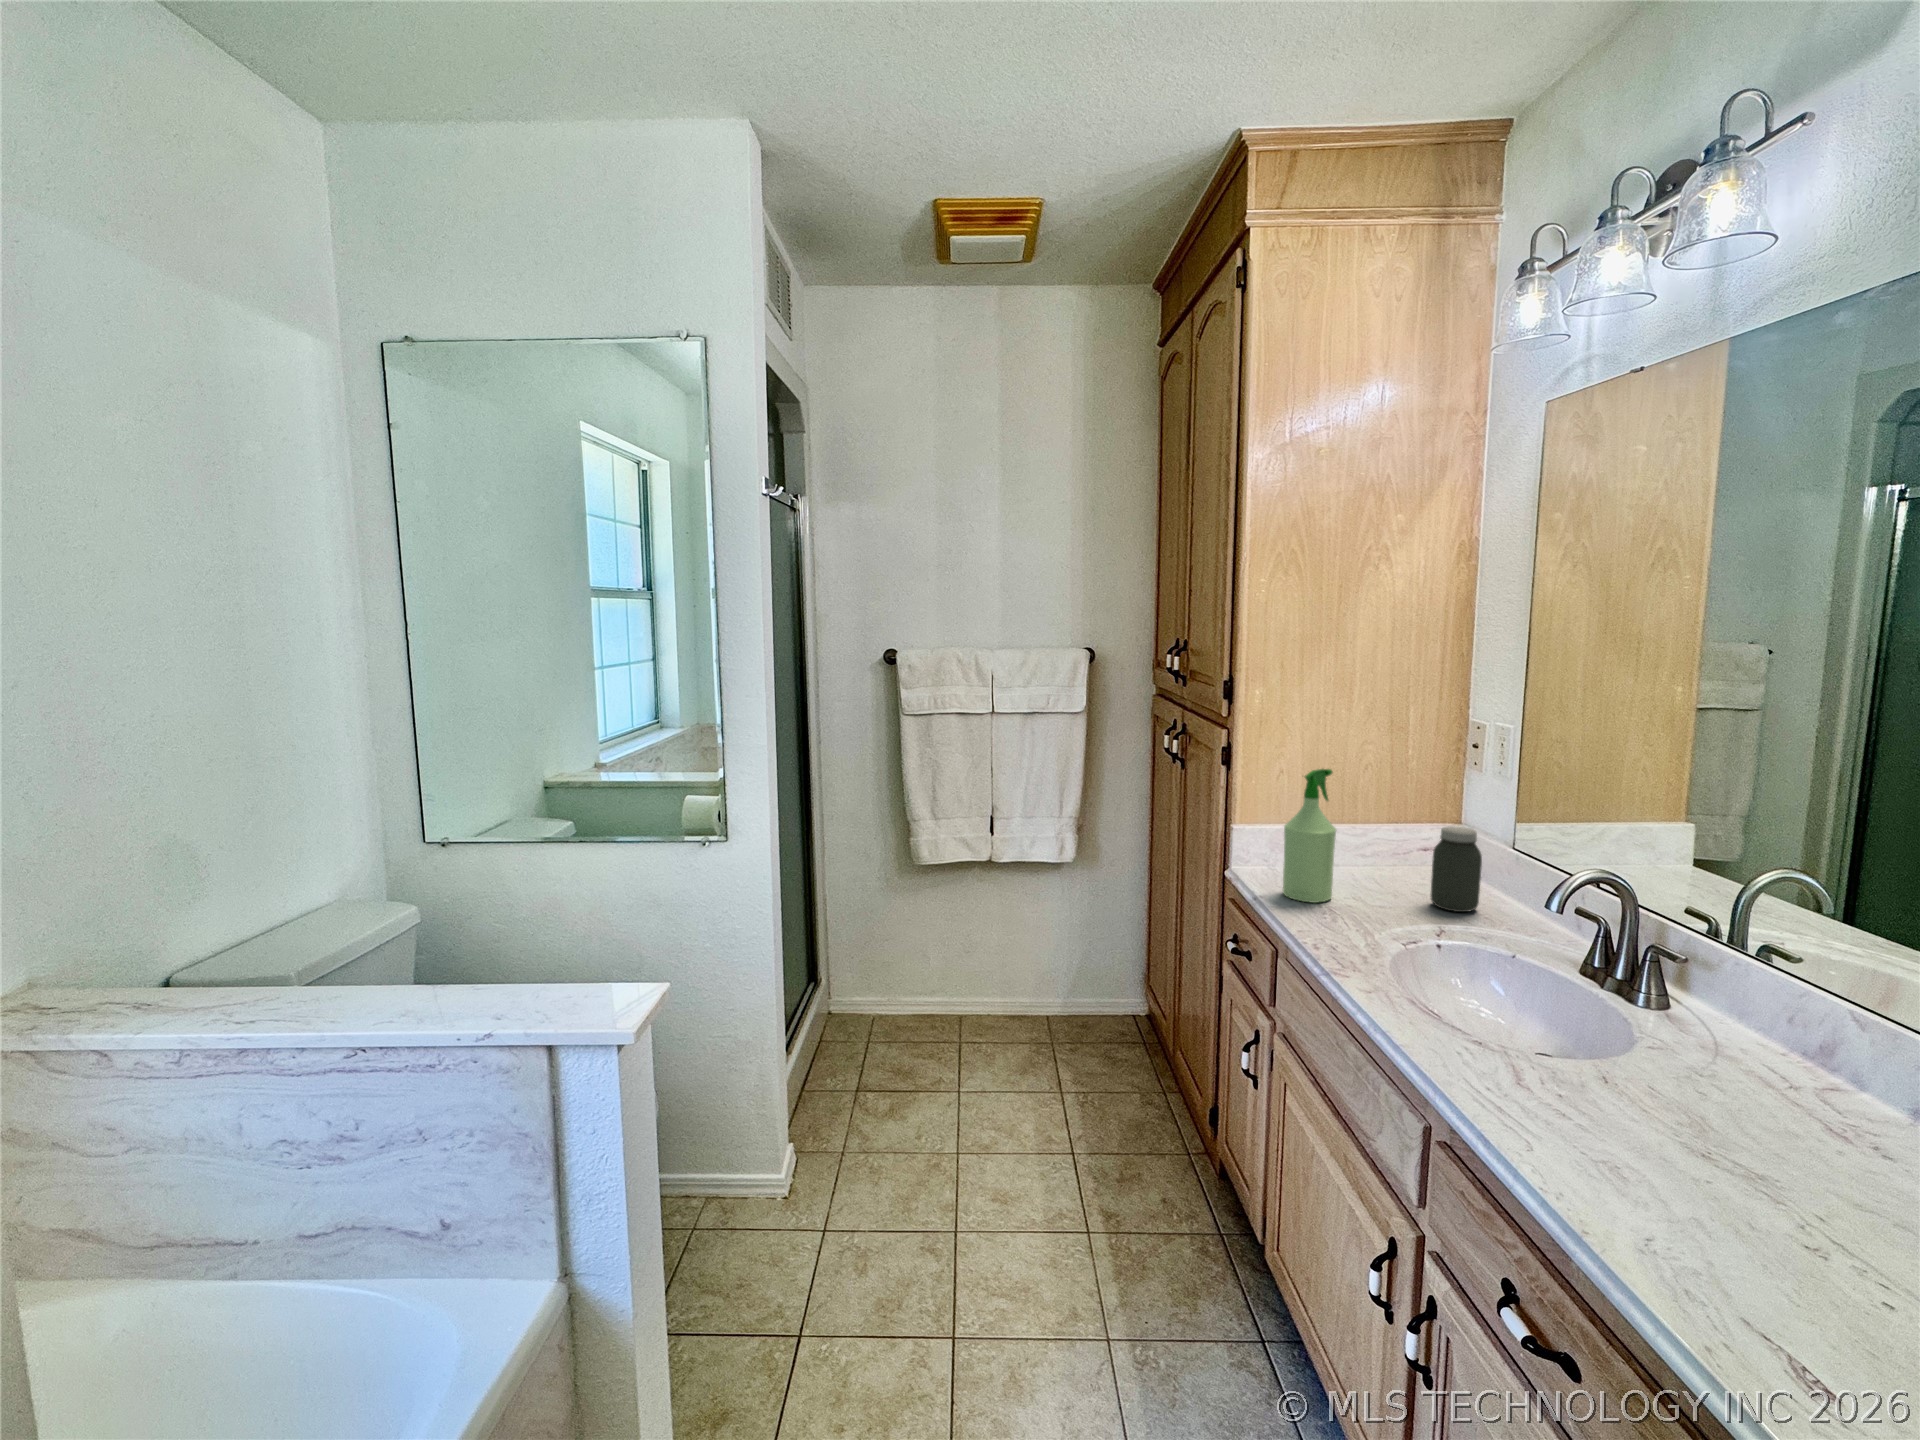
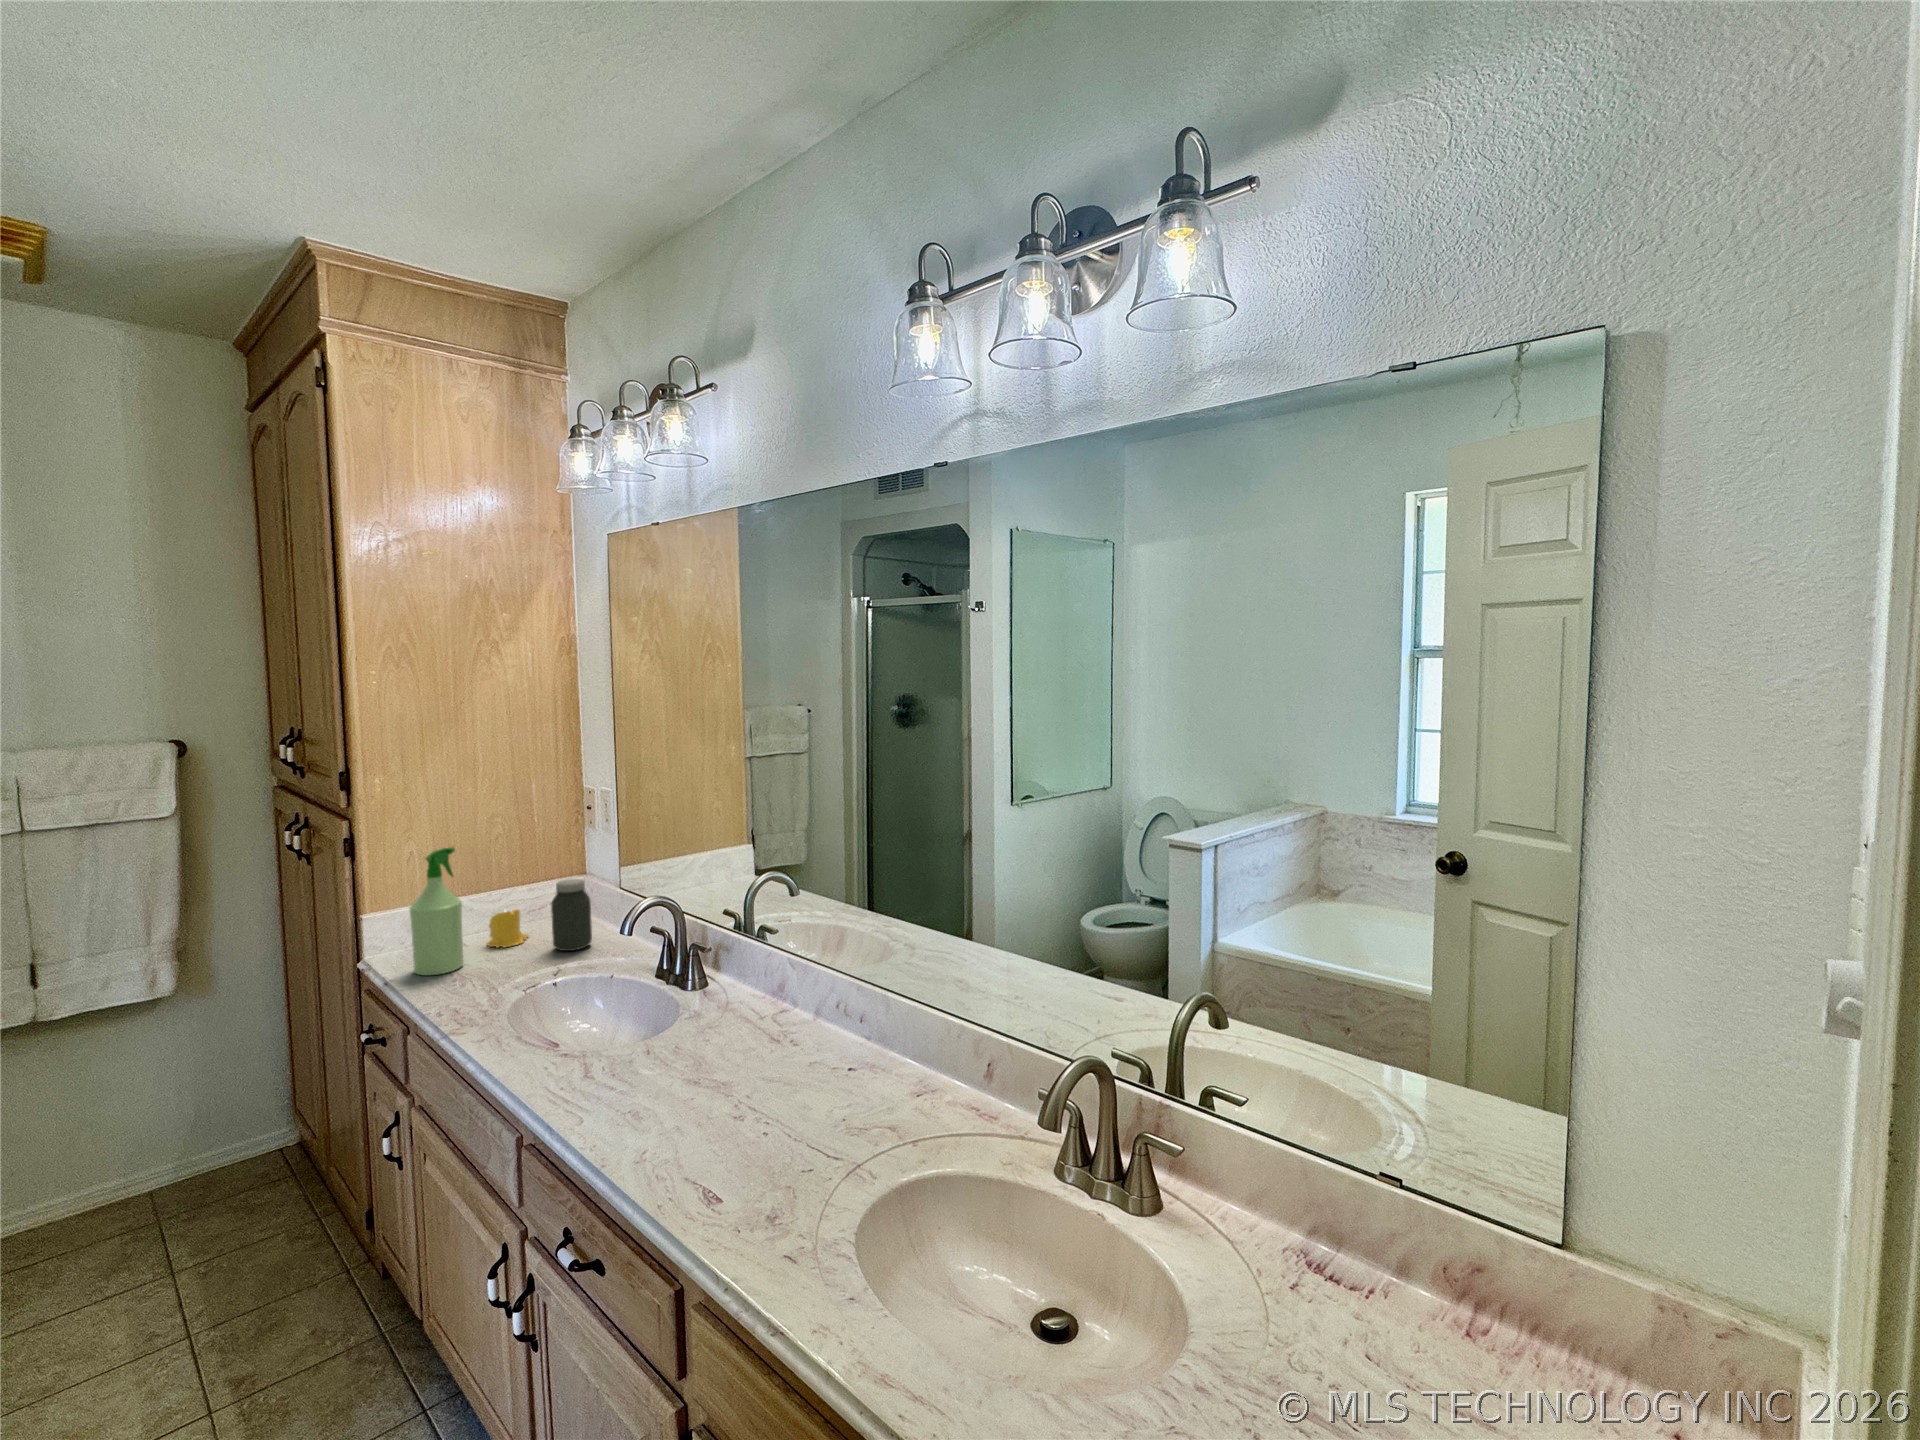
candle: none [1351,844,1398,889] -> present [487,909,528,948]

